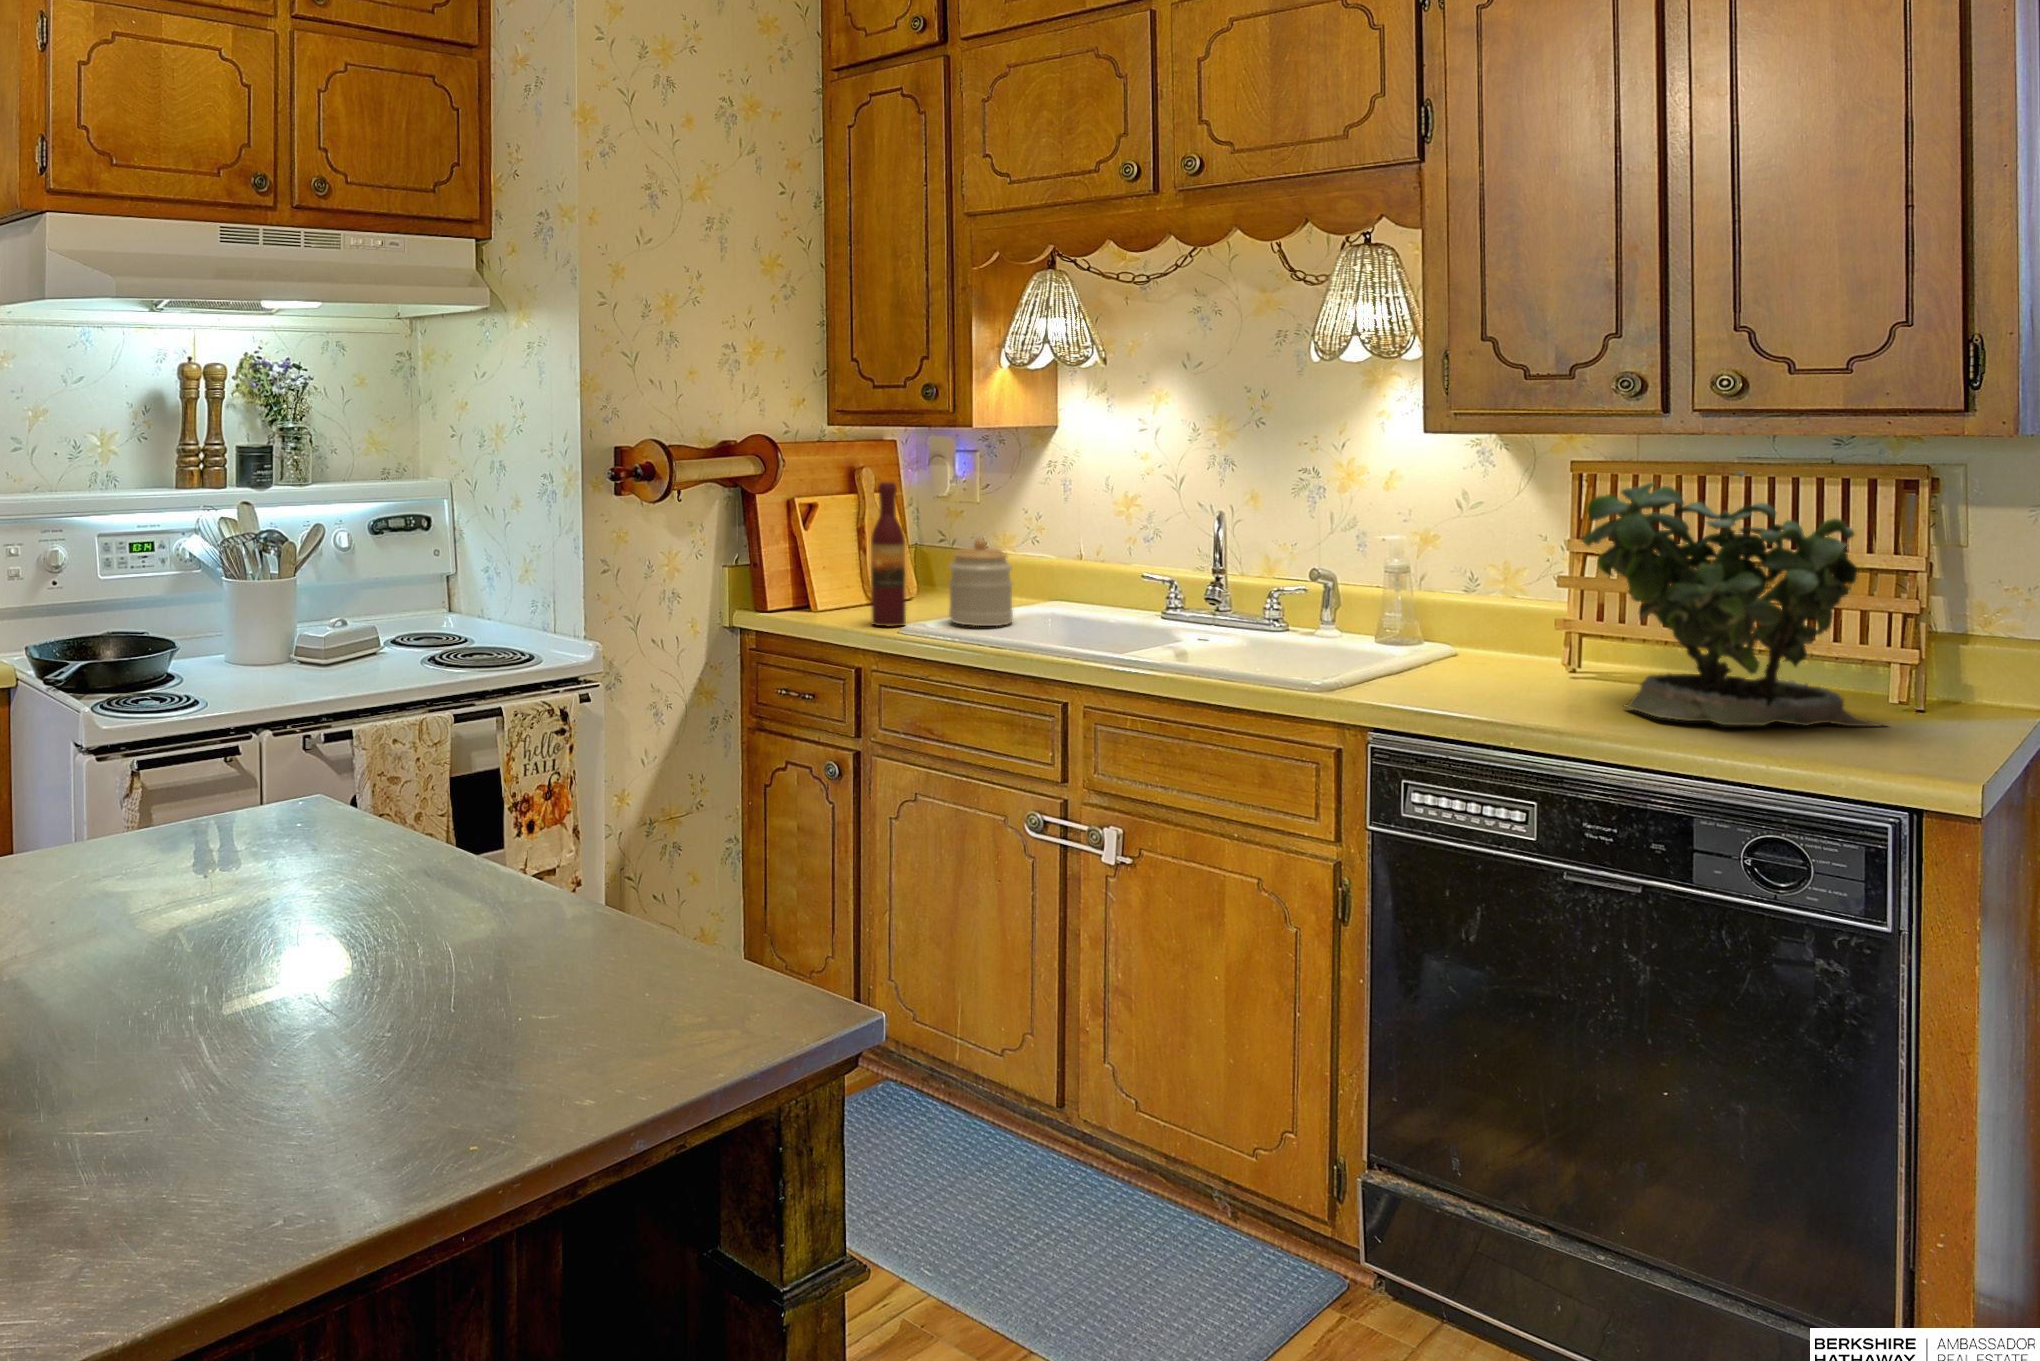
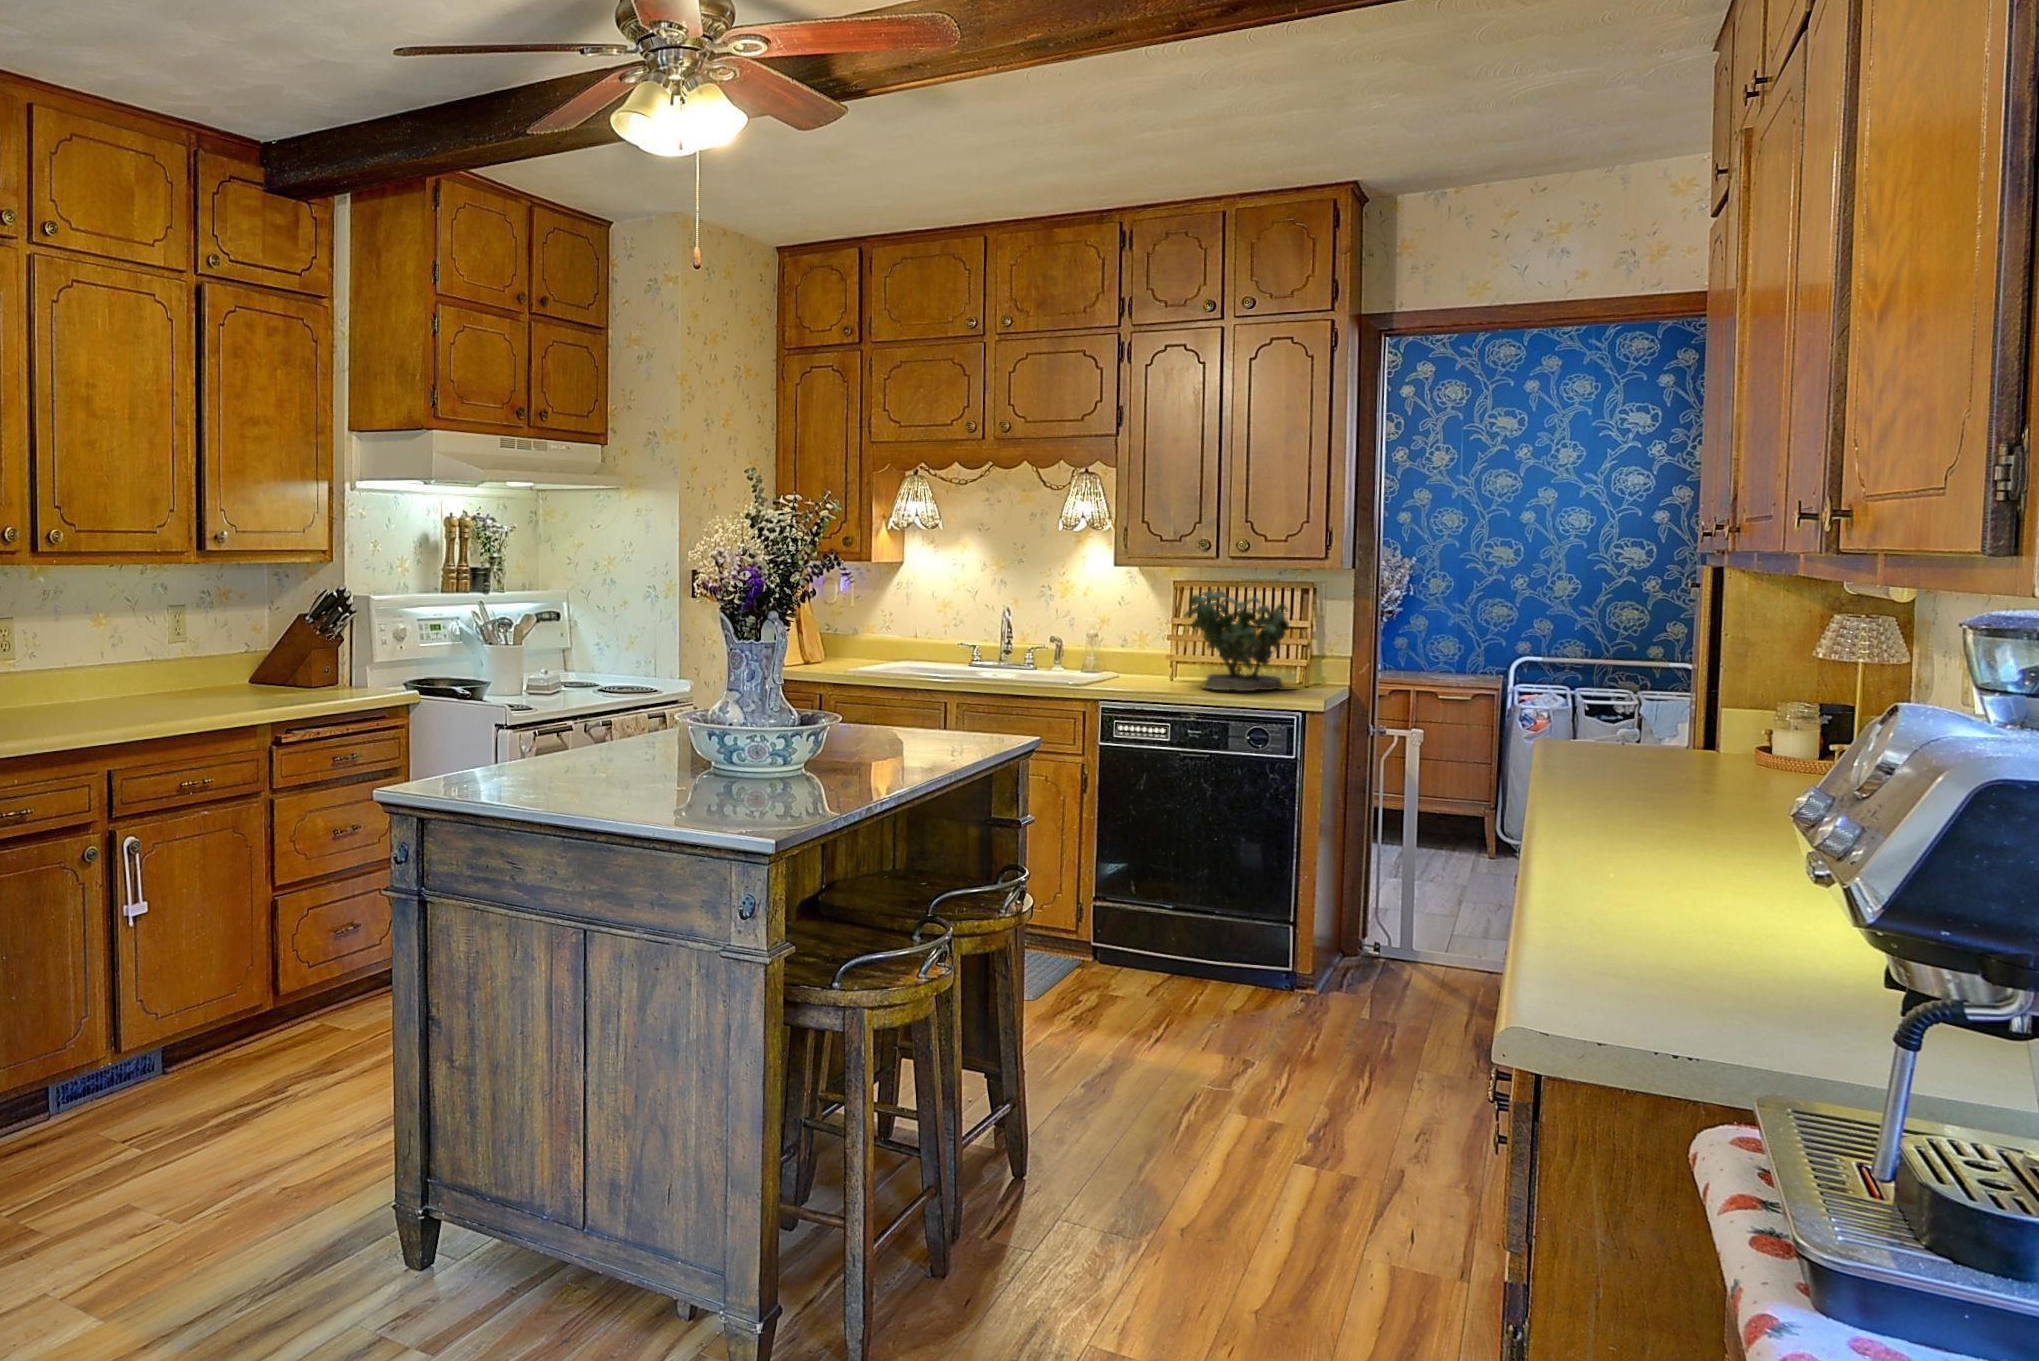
wine bottle: present [871,482,906,626] -> none [825,593,844,672]
jar: present [949,538,1013,626] -> none [866,623,900,670]

